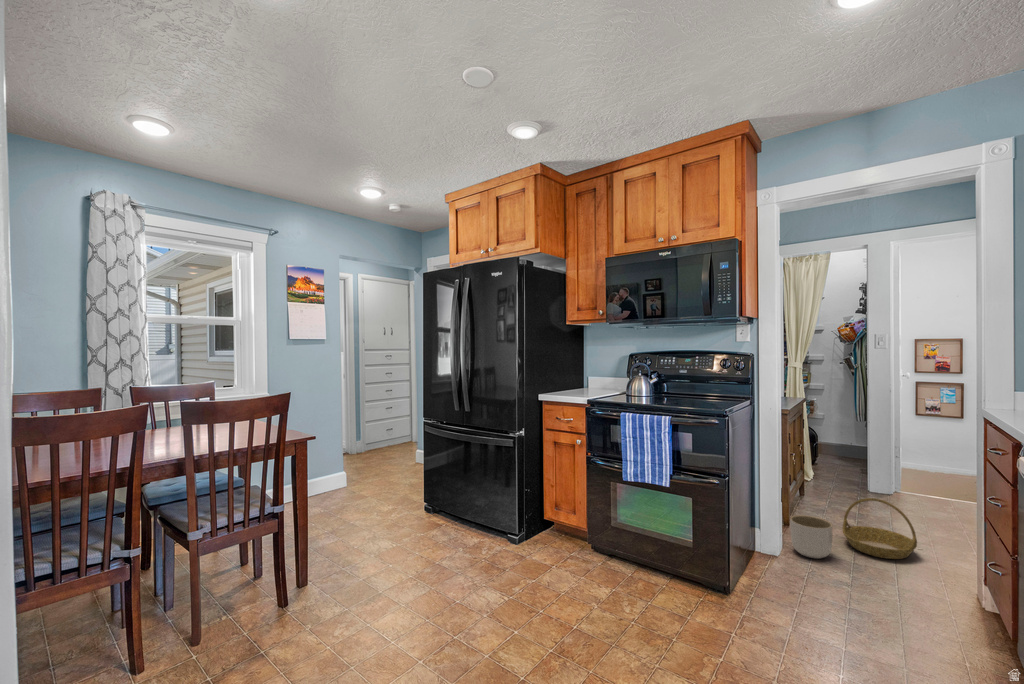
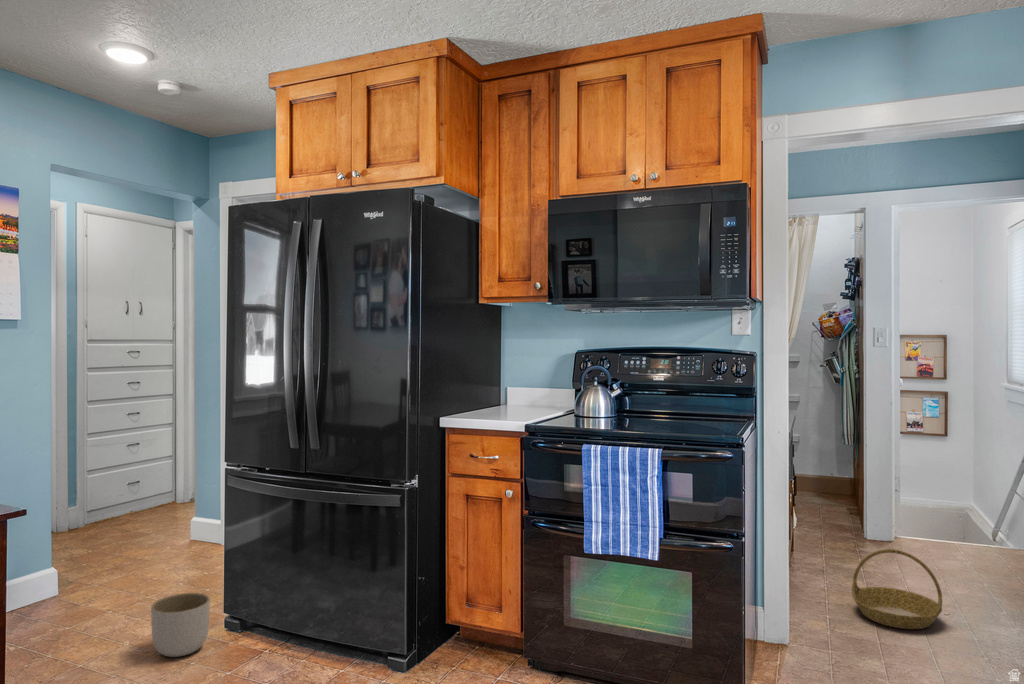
planter: present [790,515,832,559] -> present [151,593,210,657]

